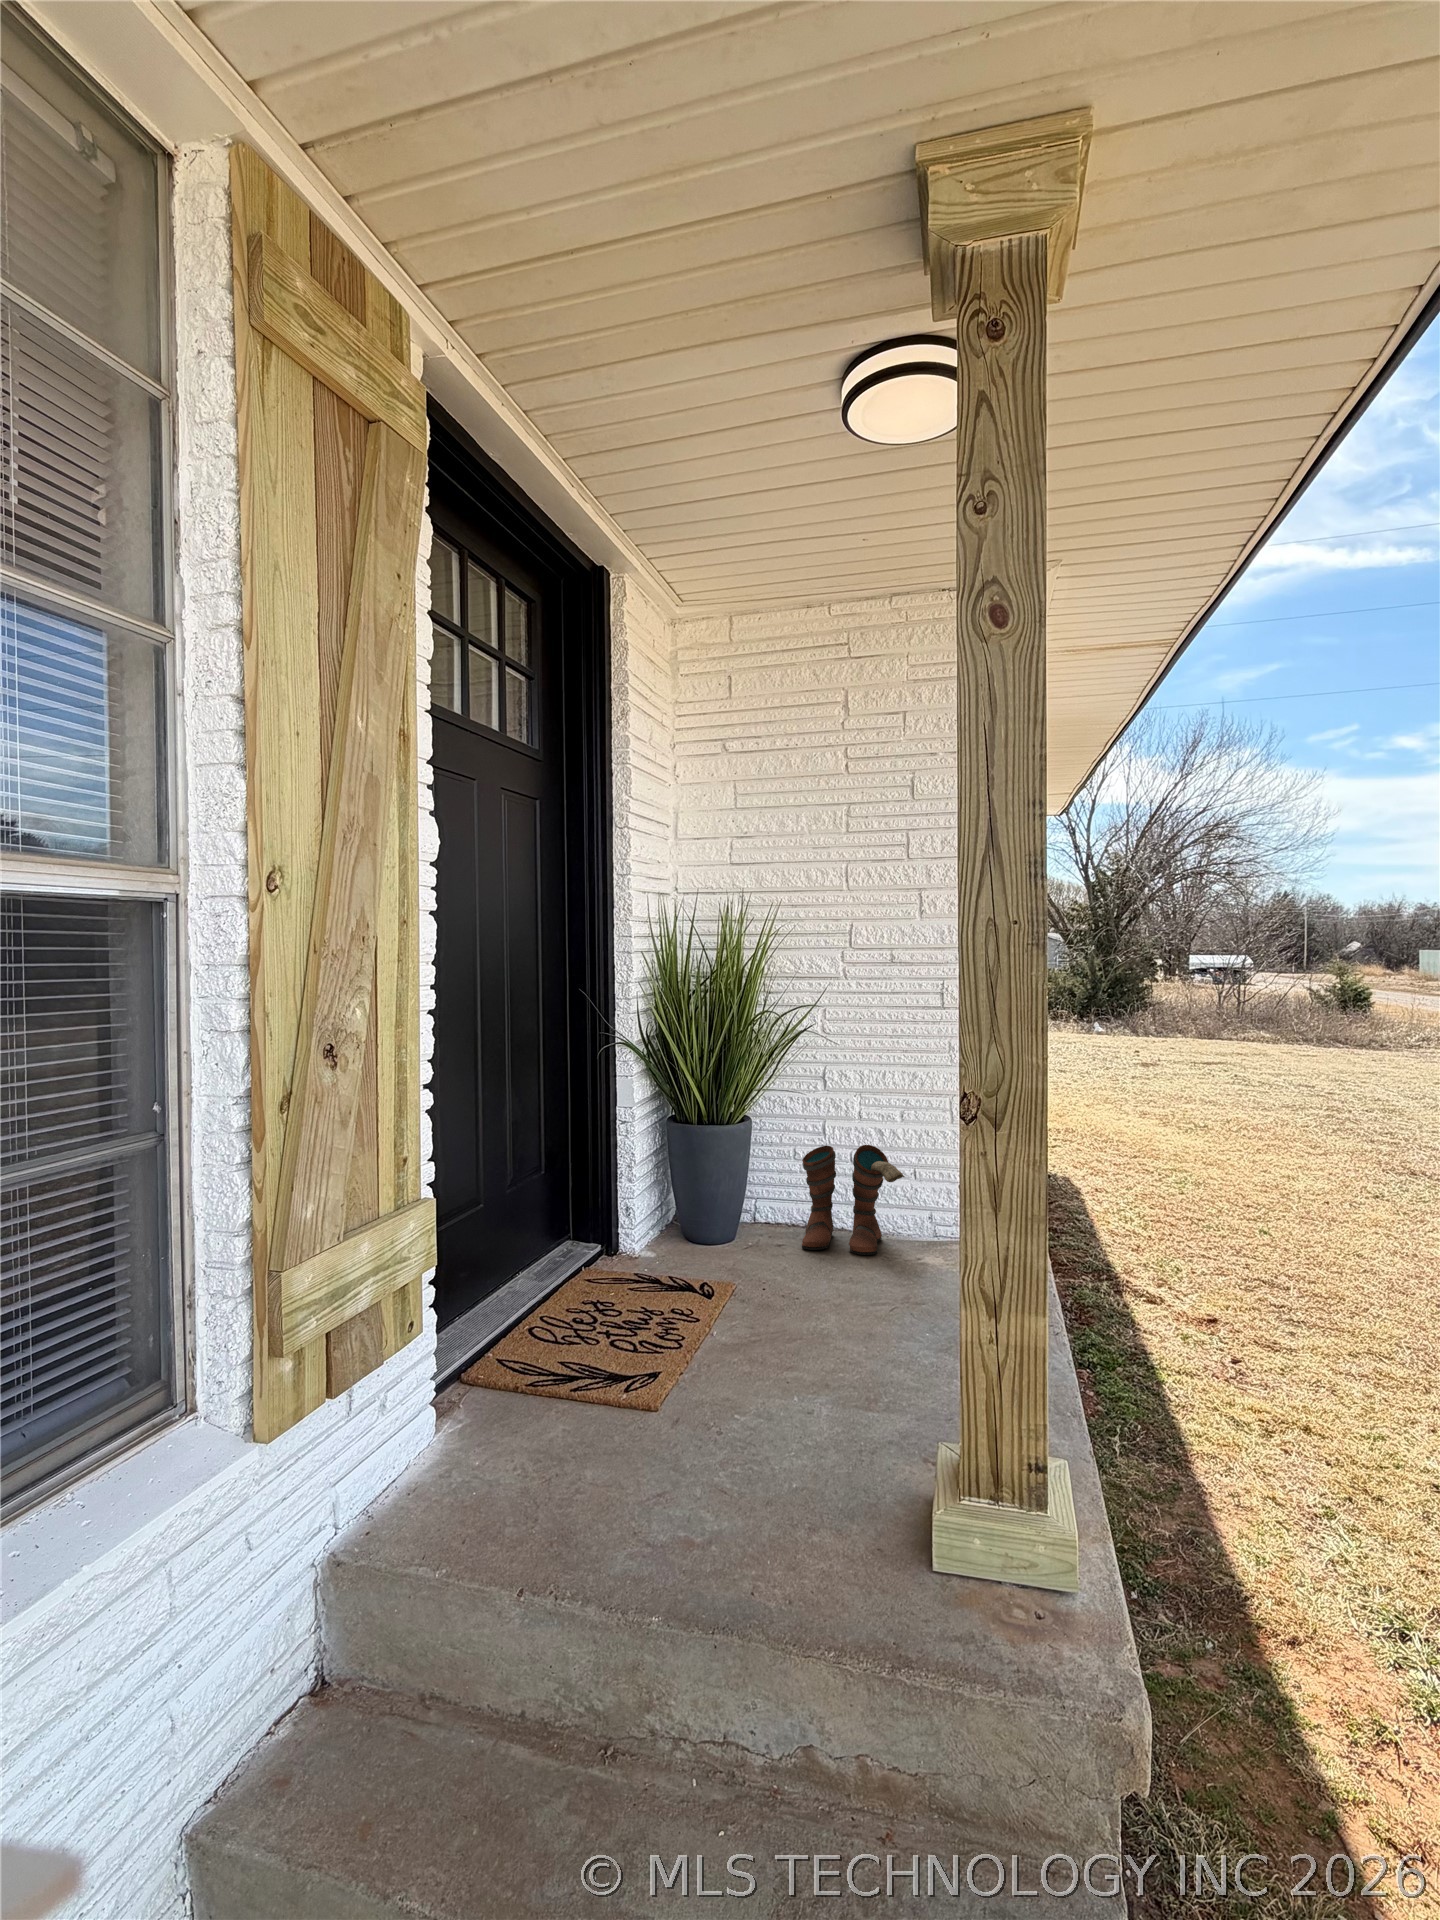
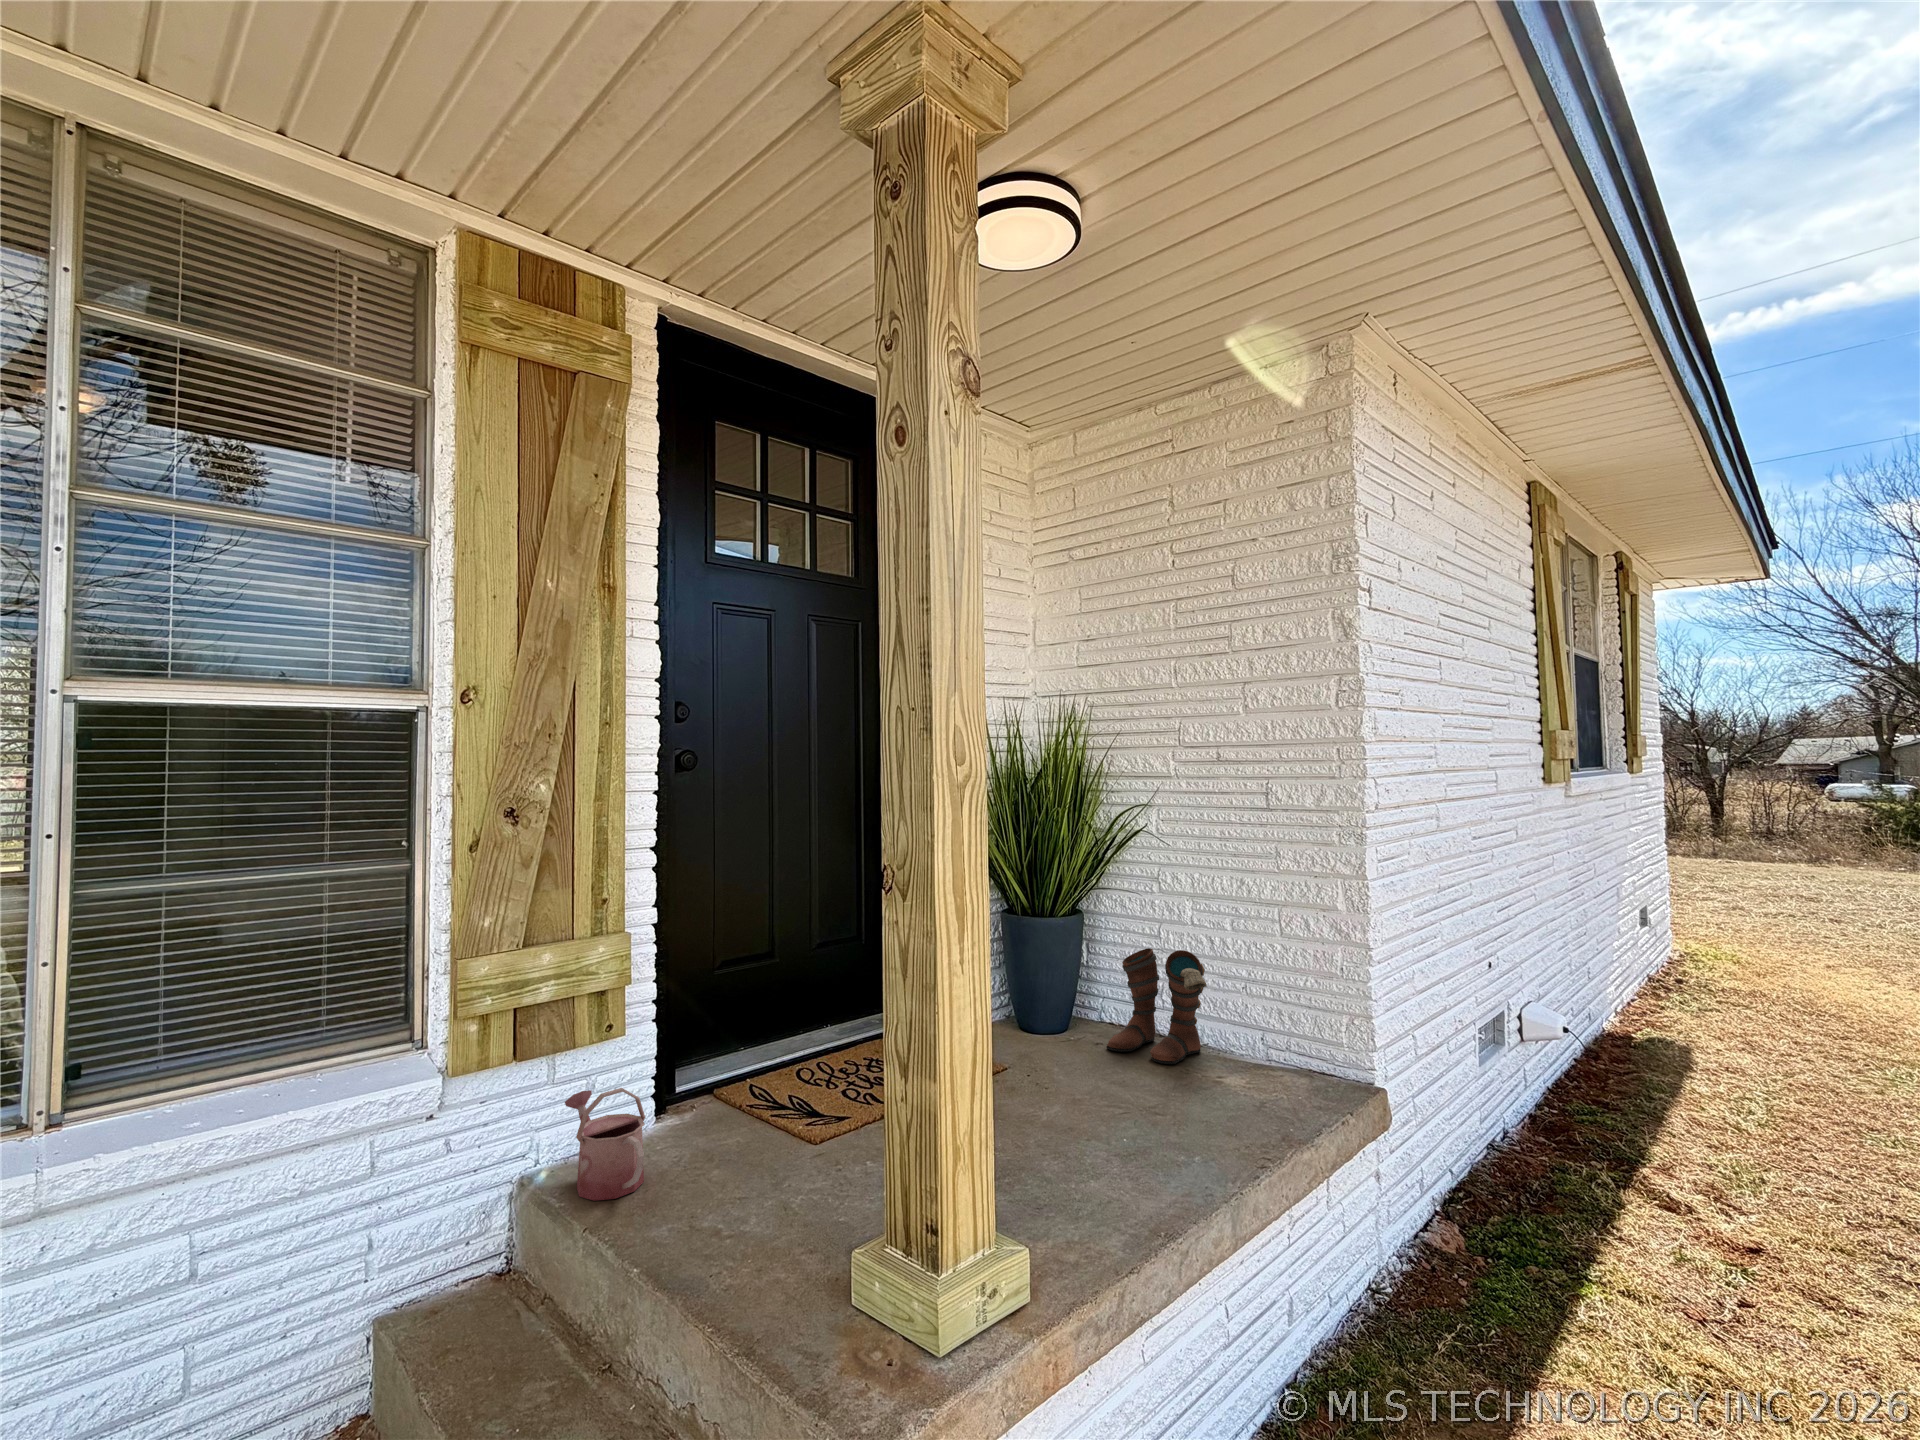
watering can: none [390,1396,565,1547] -> present [565,1088,645,1201]

